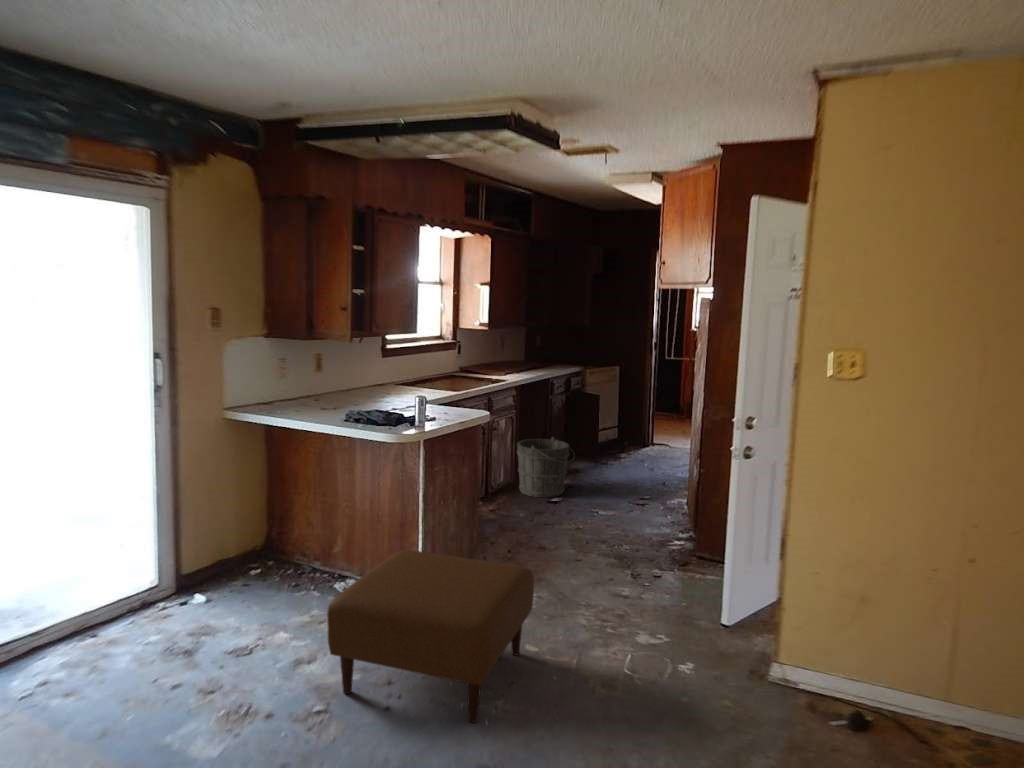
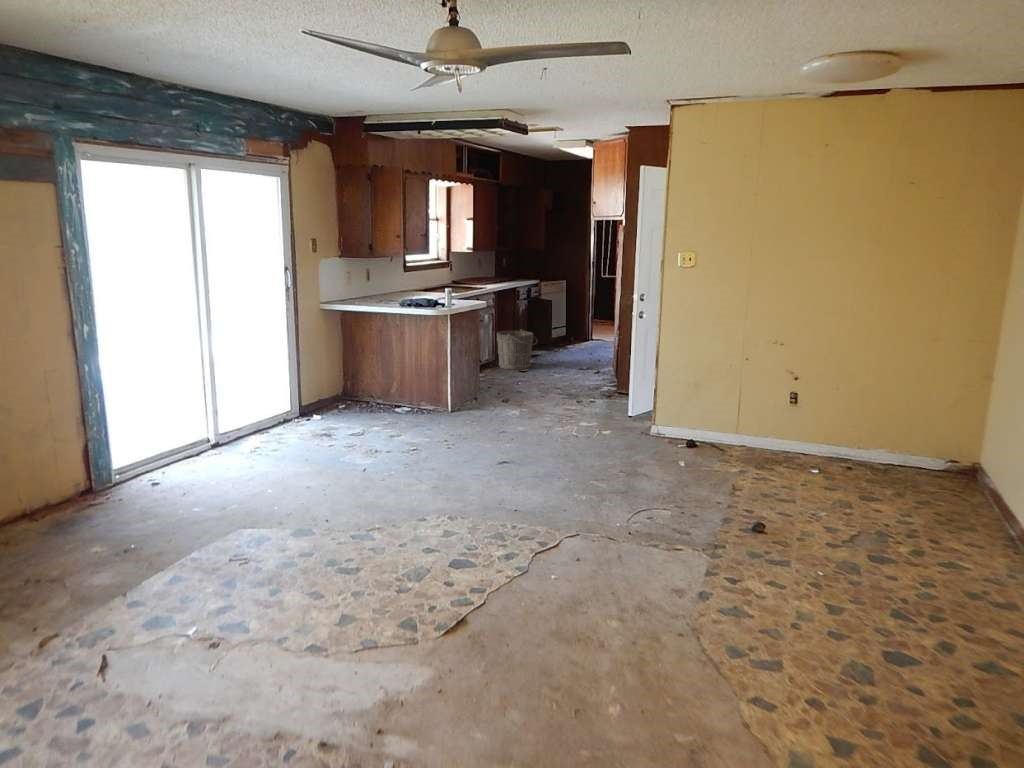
ottoman: present [327,550,534,723] -> none [415,377,522,451]

